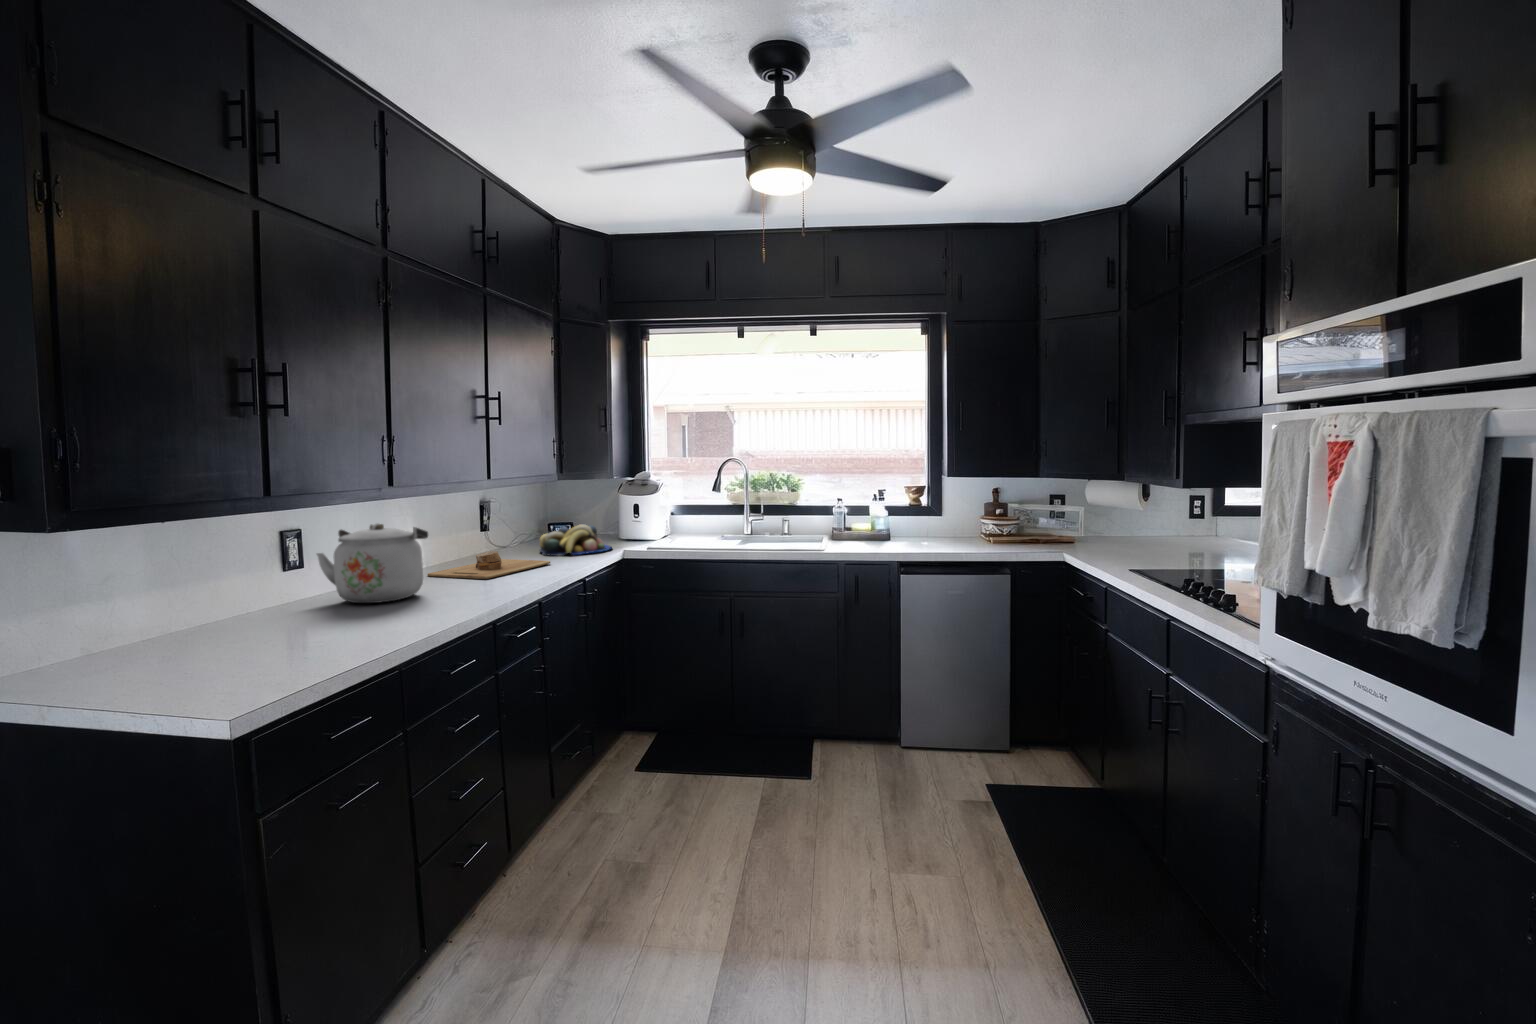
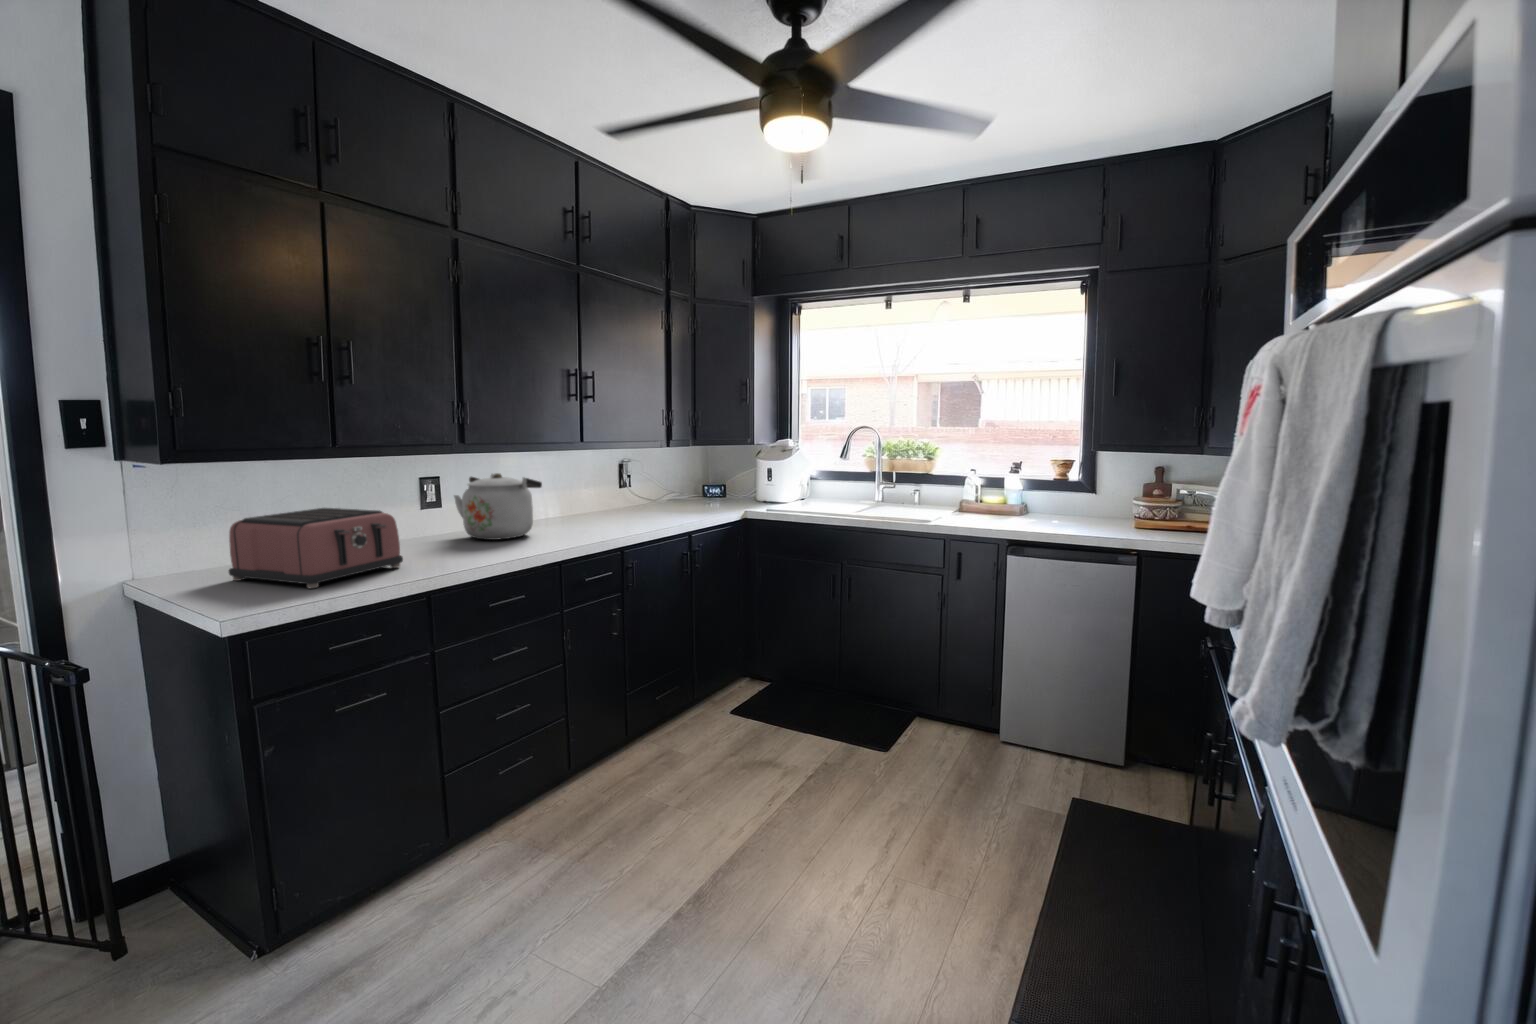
fruit bowl: present [540,524,611,556] -> none [671,483,737,511]
cutting board: present [428,551,550,579] -> none [559,503,665,527]
toaster: none [64,575,309,685] -> present [229,508,403,588]

